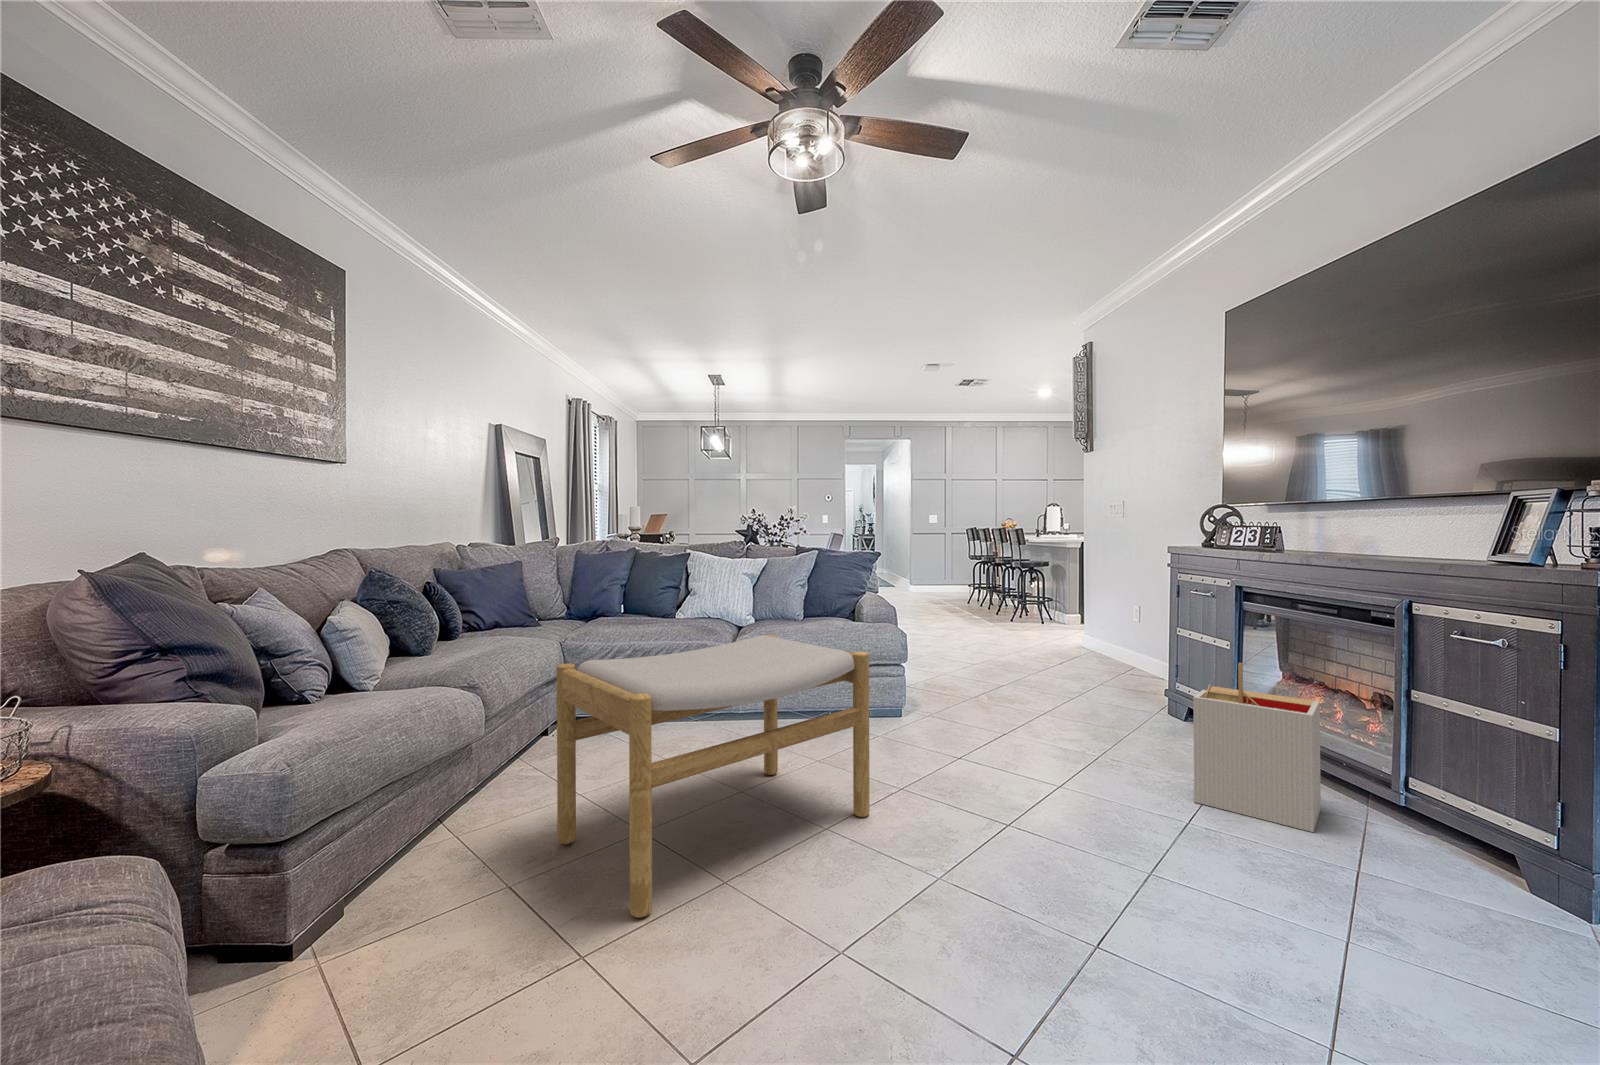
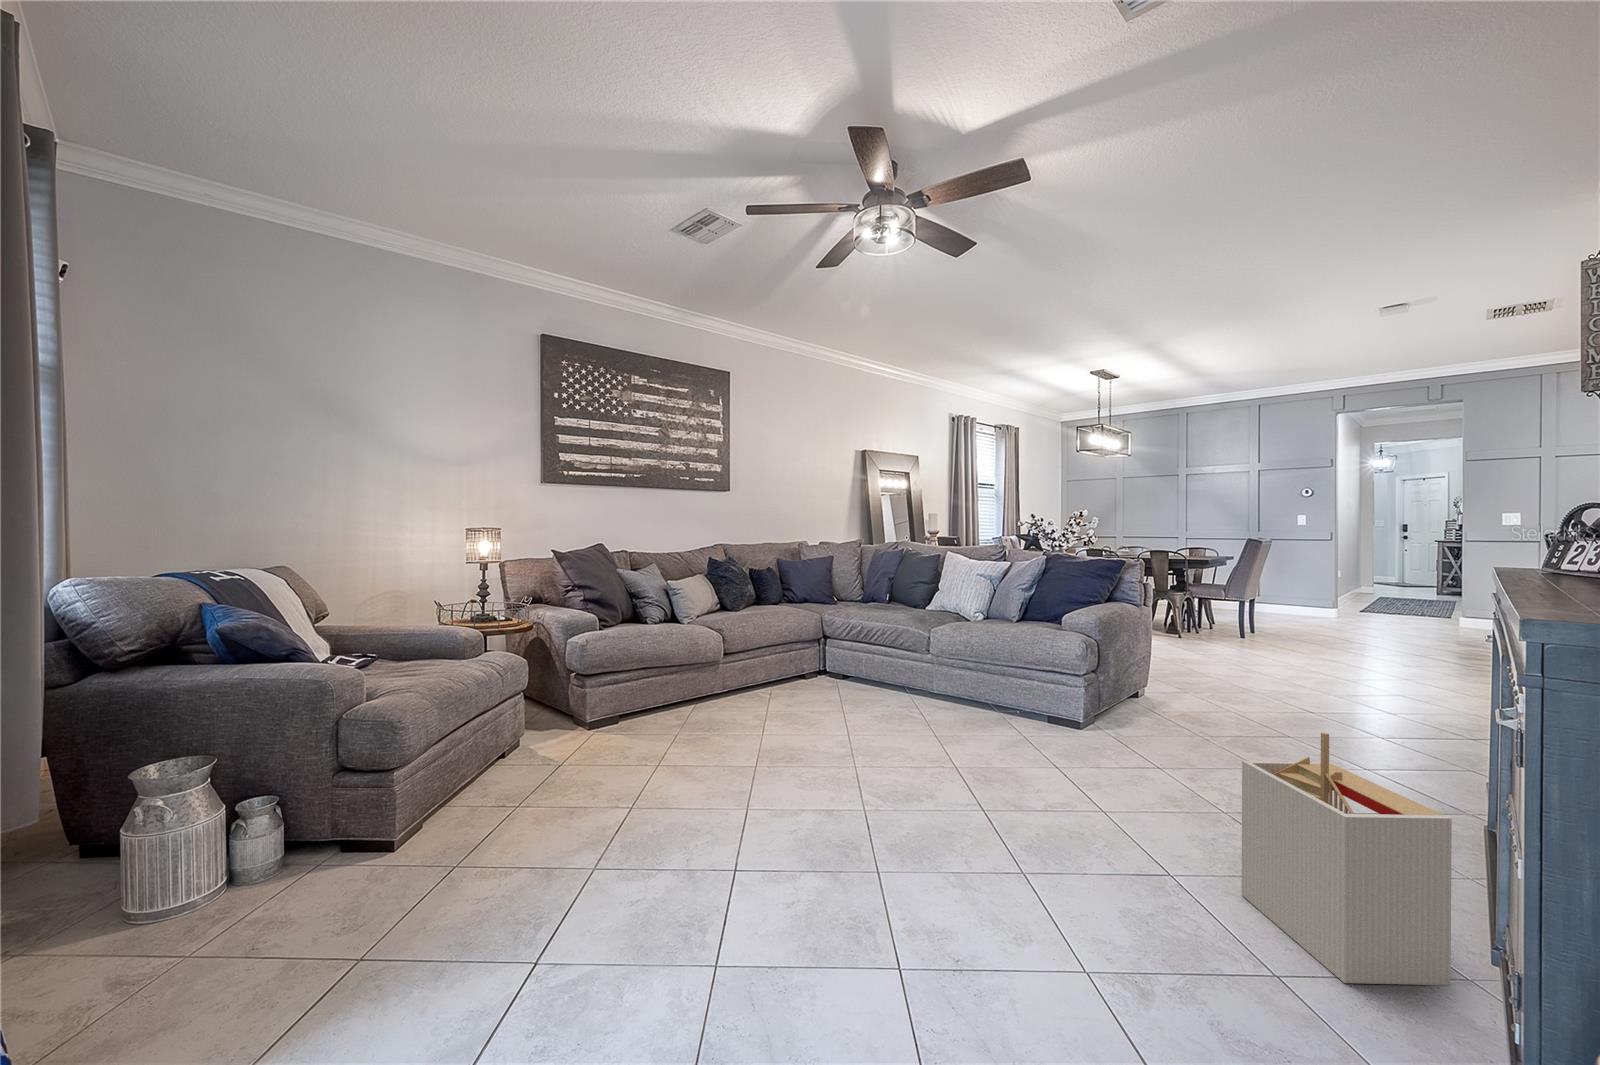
footstool: present [557,634,870,918] -> none [687,619,896,777]

